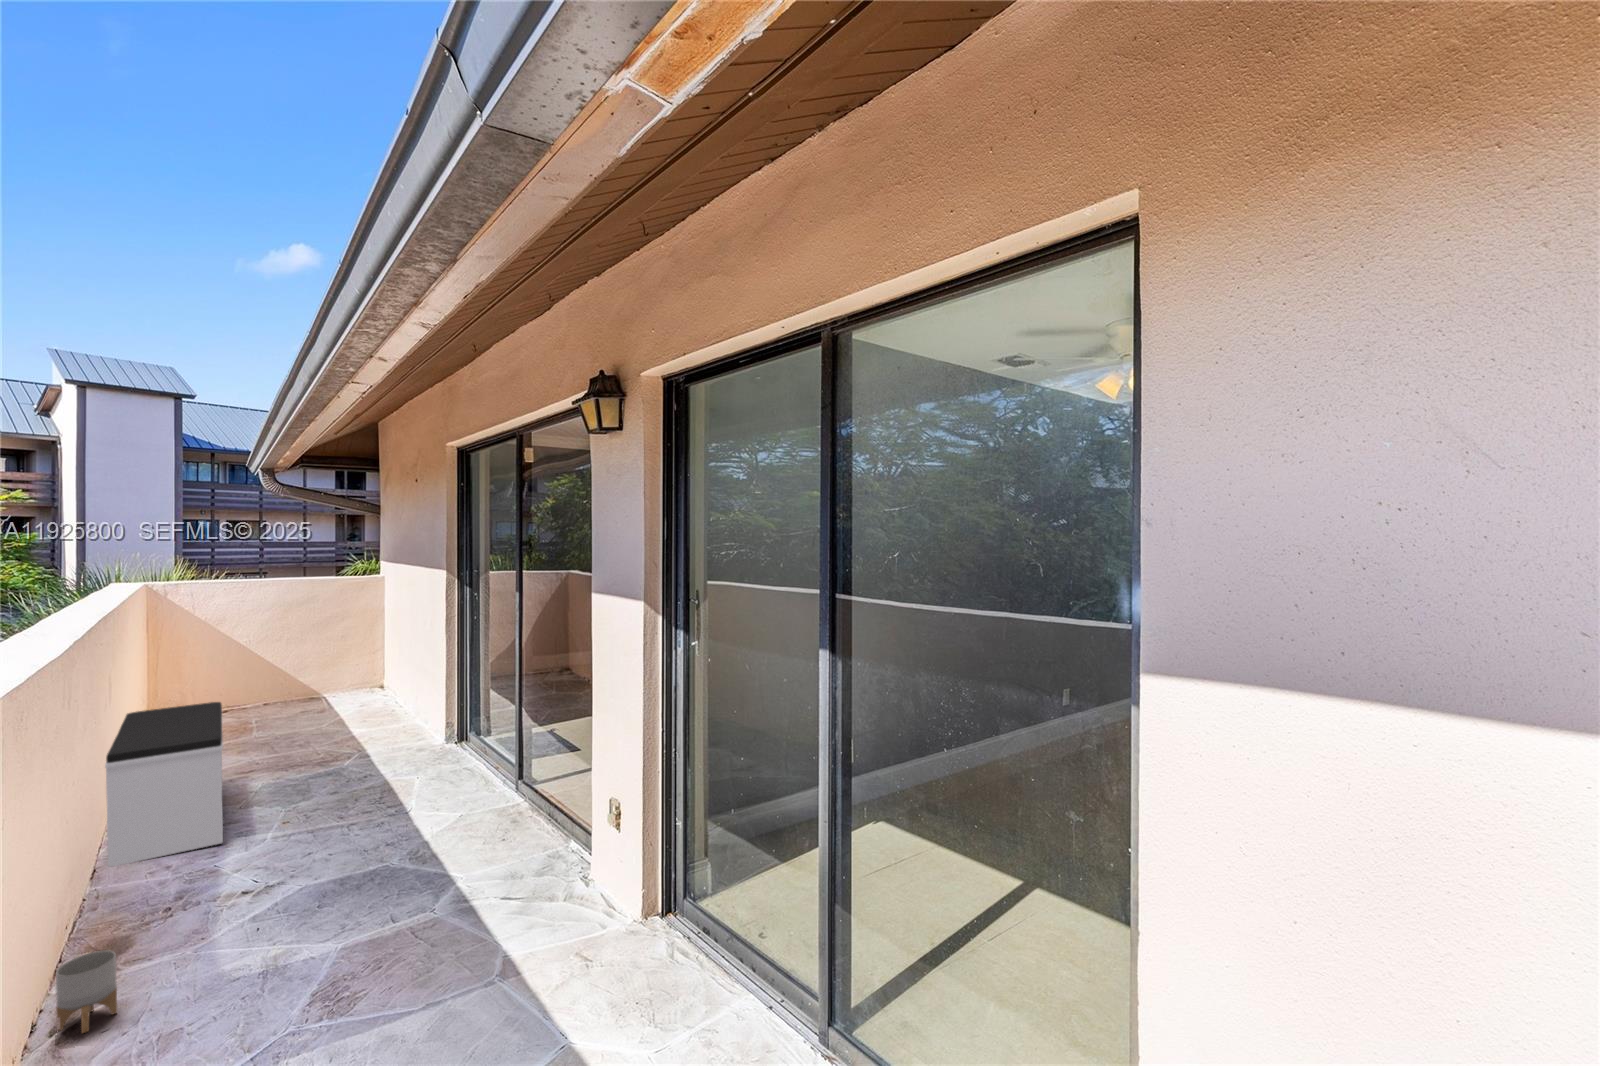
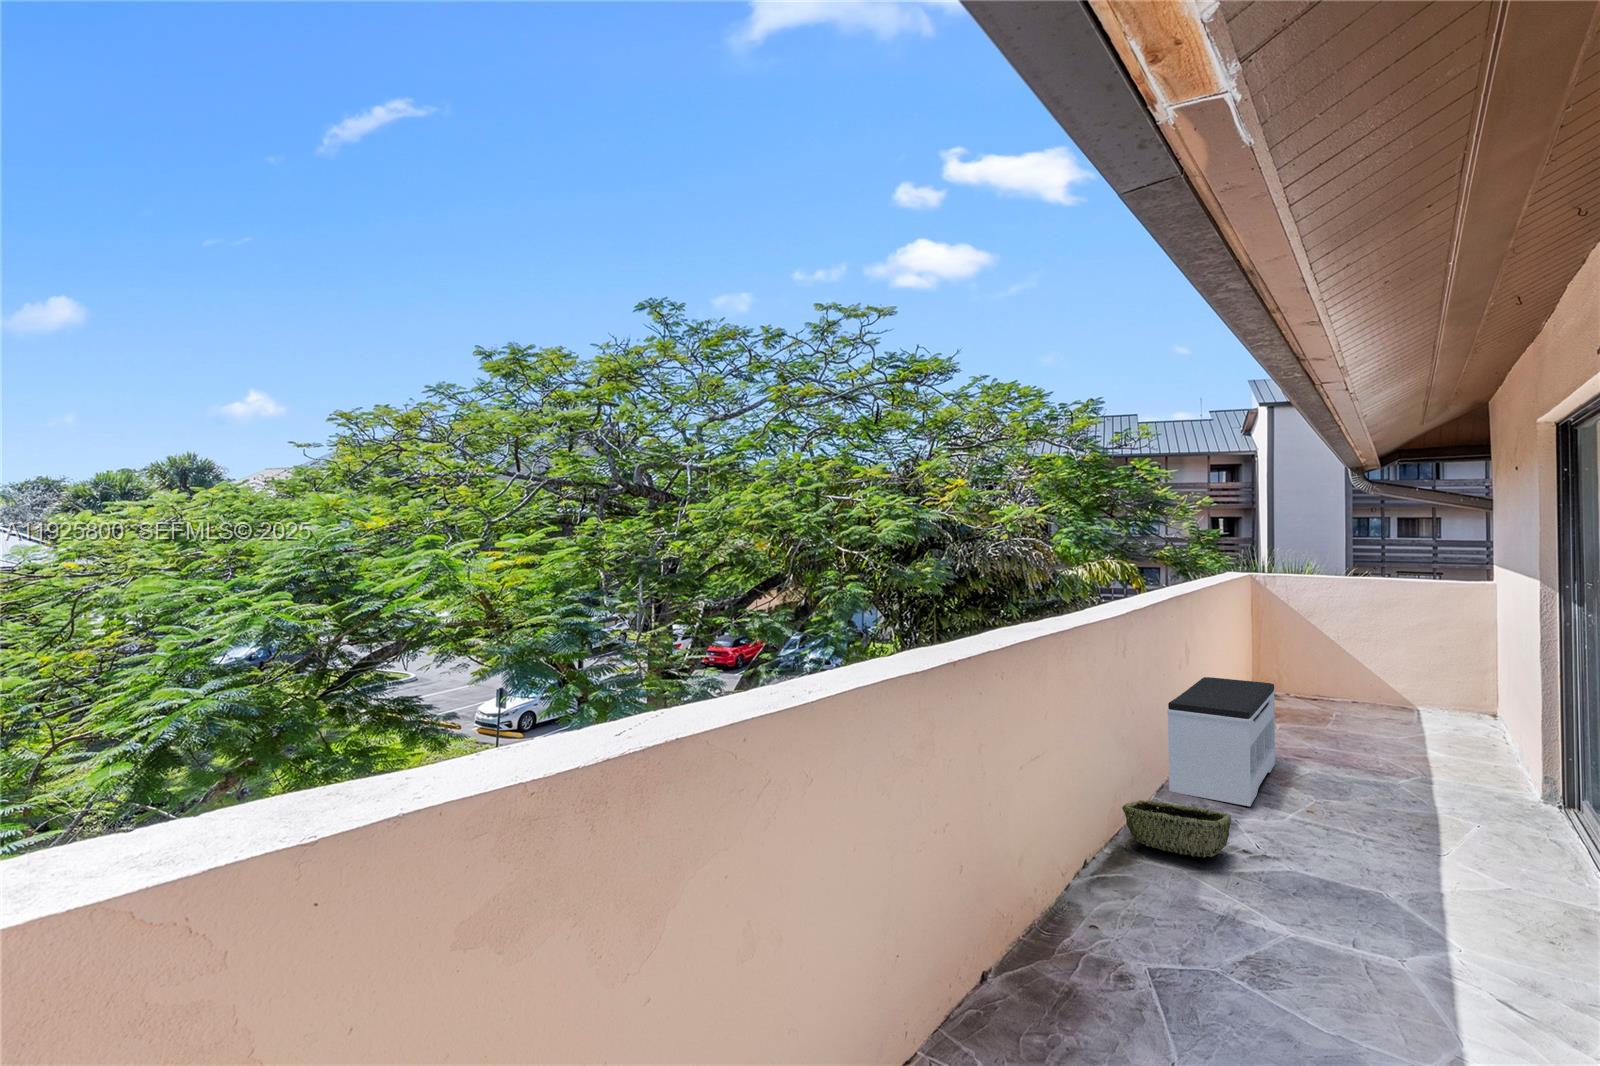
woven basket: none [79,858,234,947] -> present [1122,800,1231,858]
planter: present [56,950,117,1033] -> none [1090,833,1124,888]

